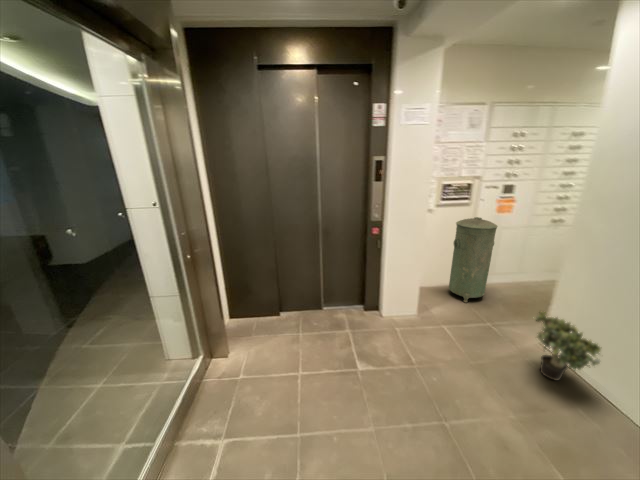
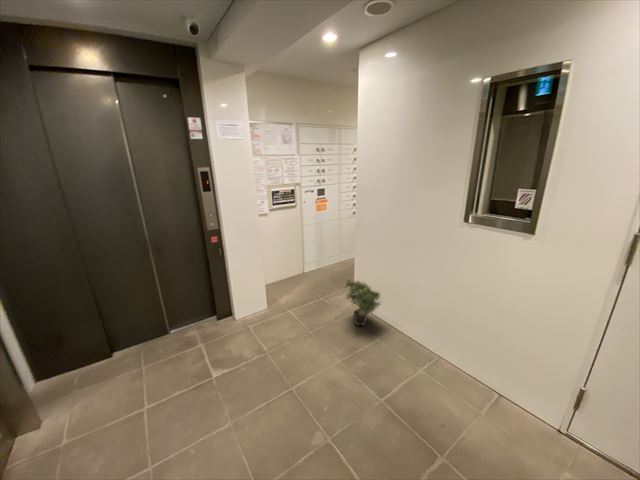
trash can: present [449,217,498,302] -> none [288,216,319,288]

